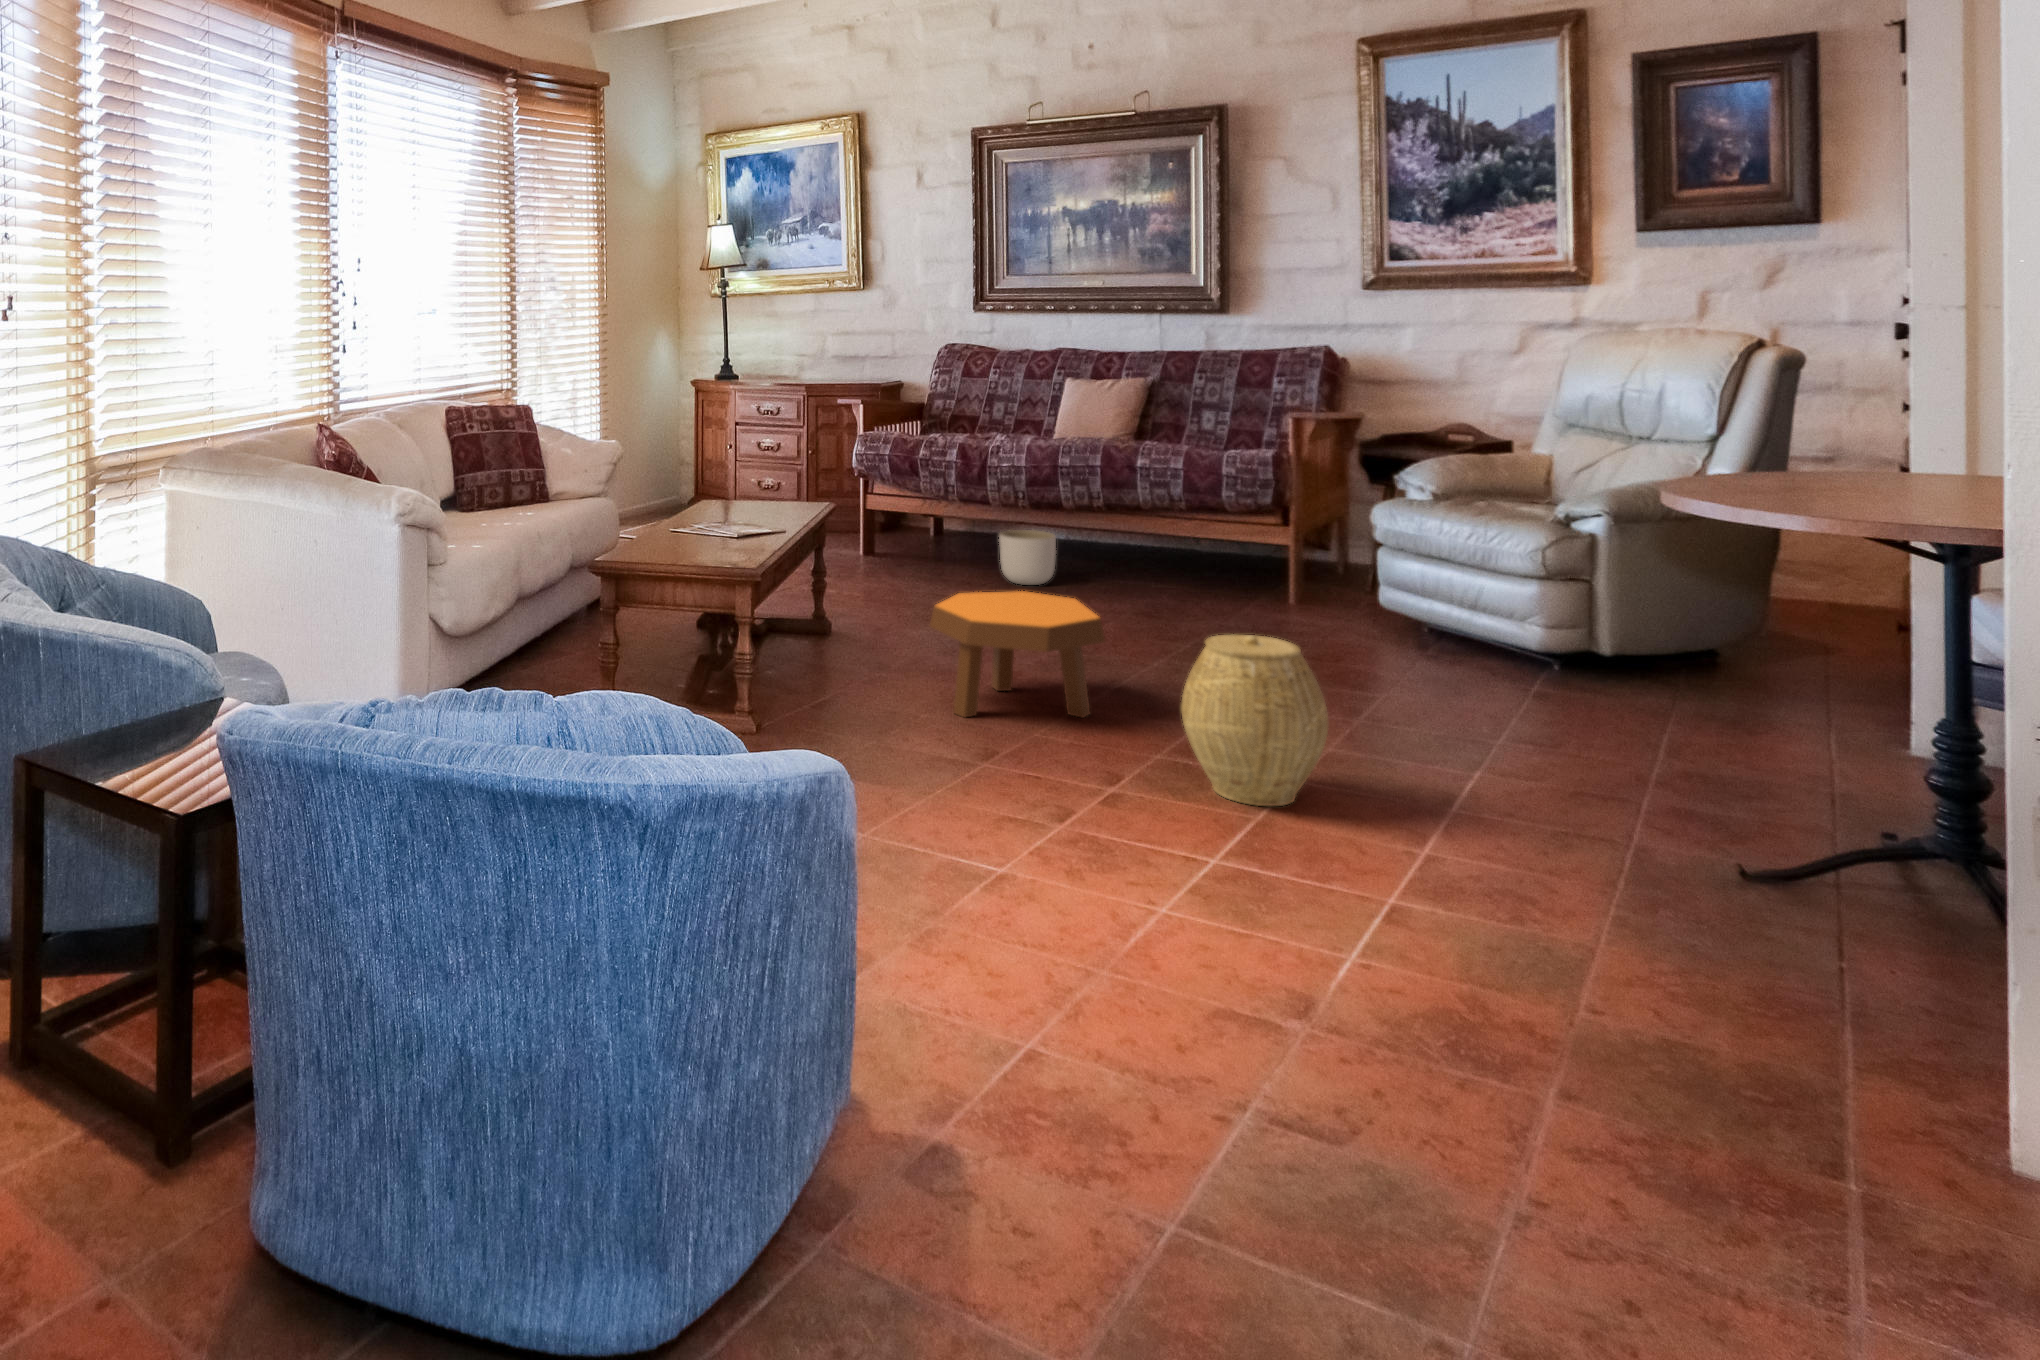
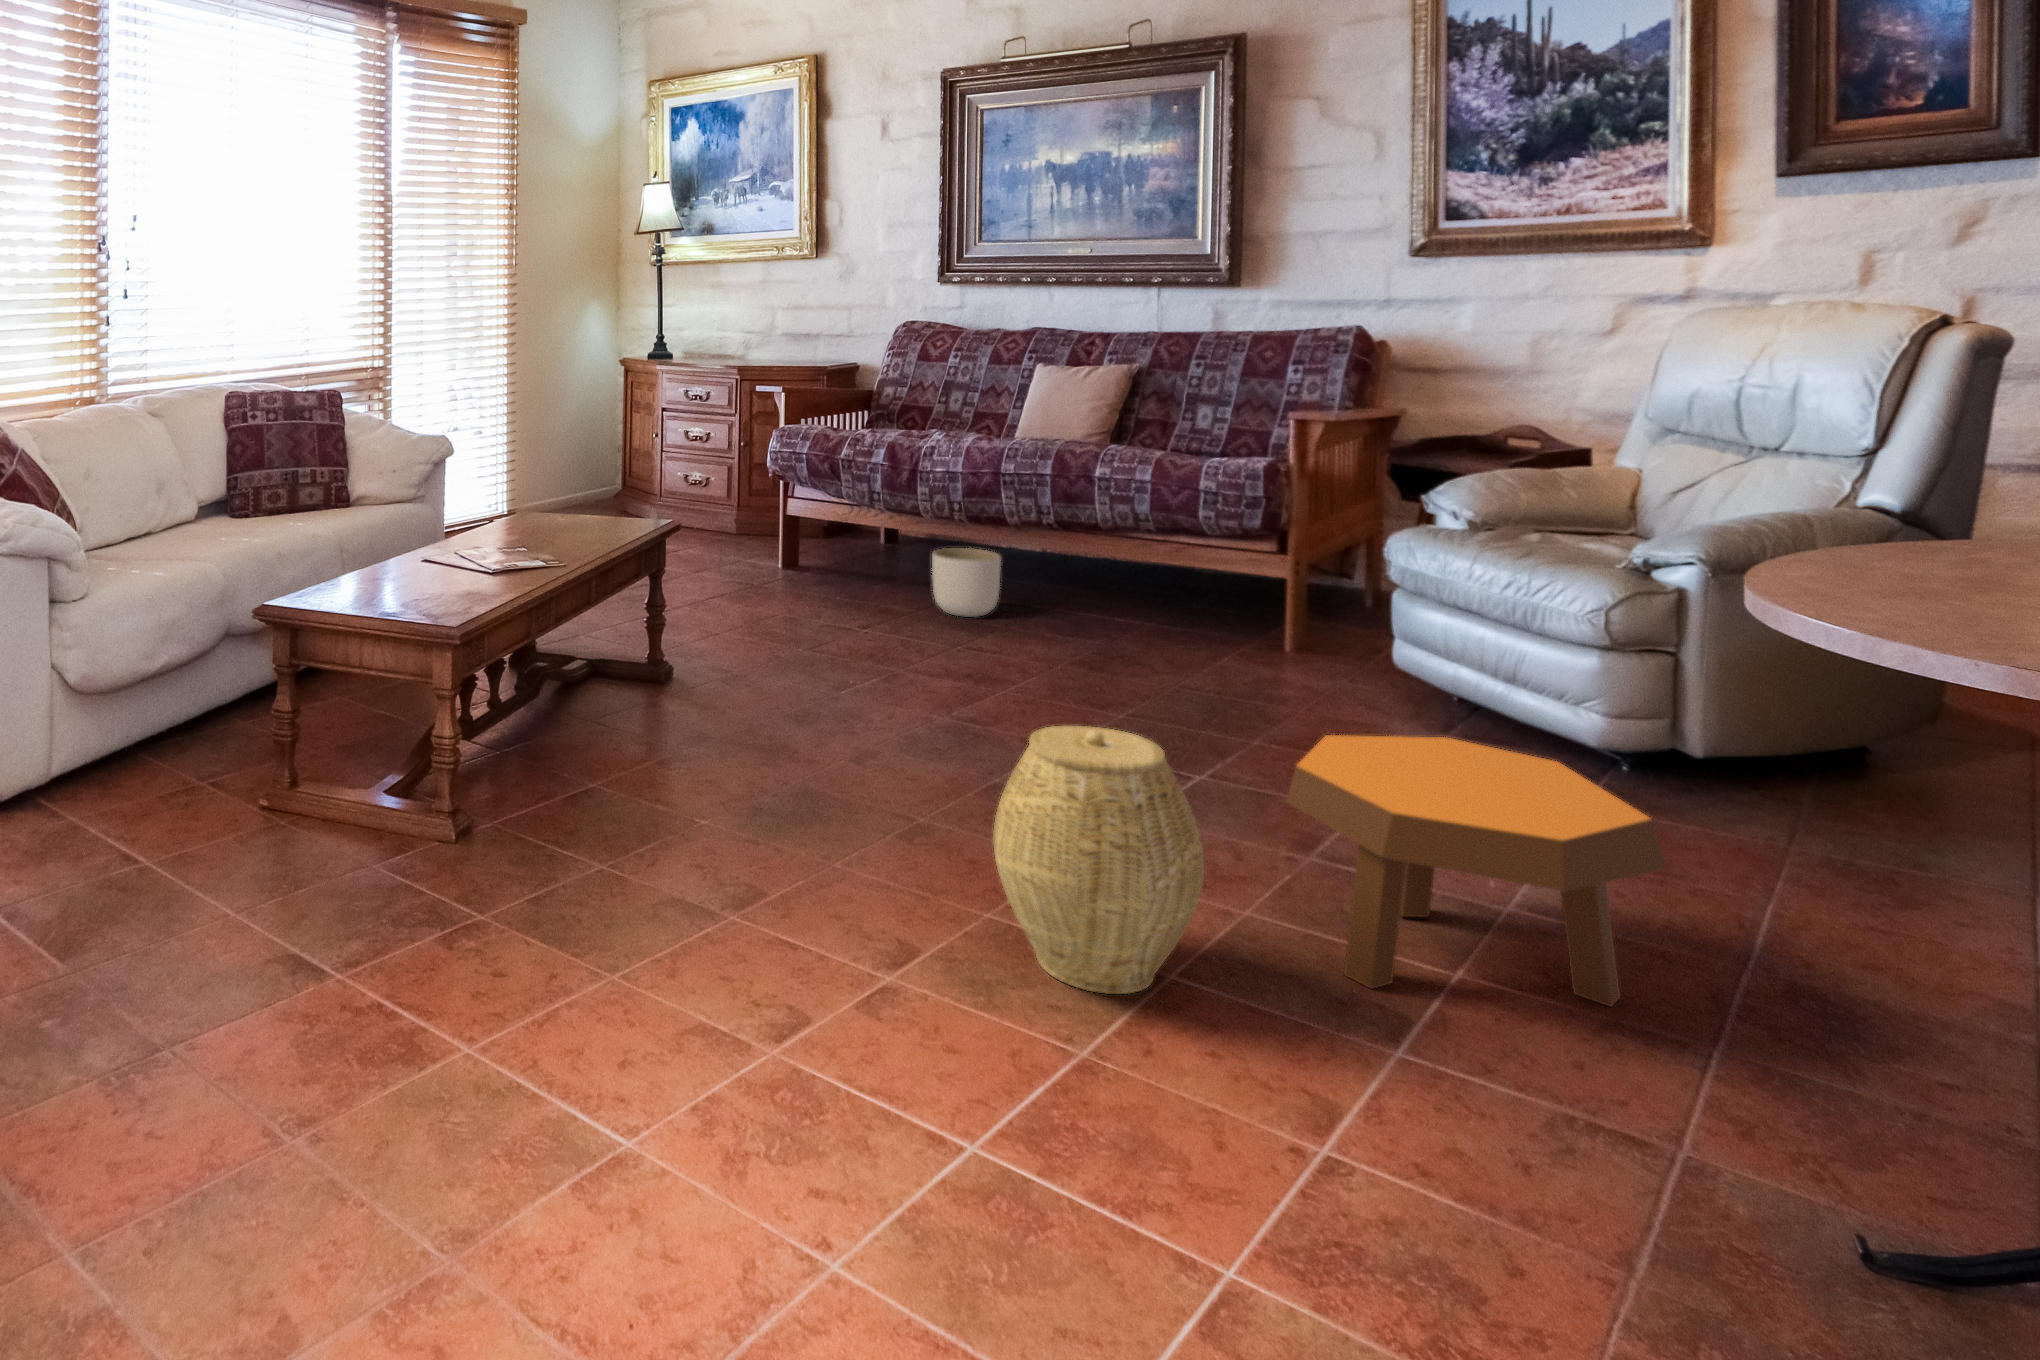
footstool: present [930,591,1105,718] -> present [1286,735,1666,1006]

